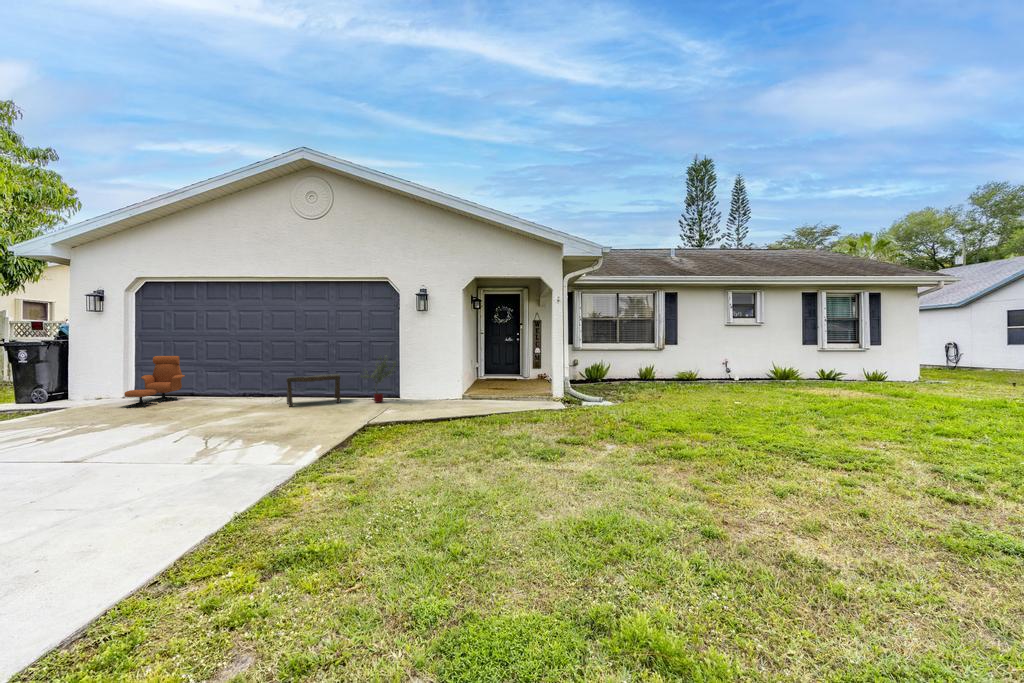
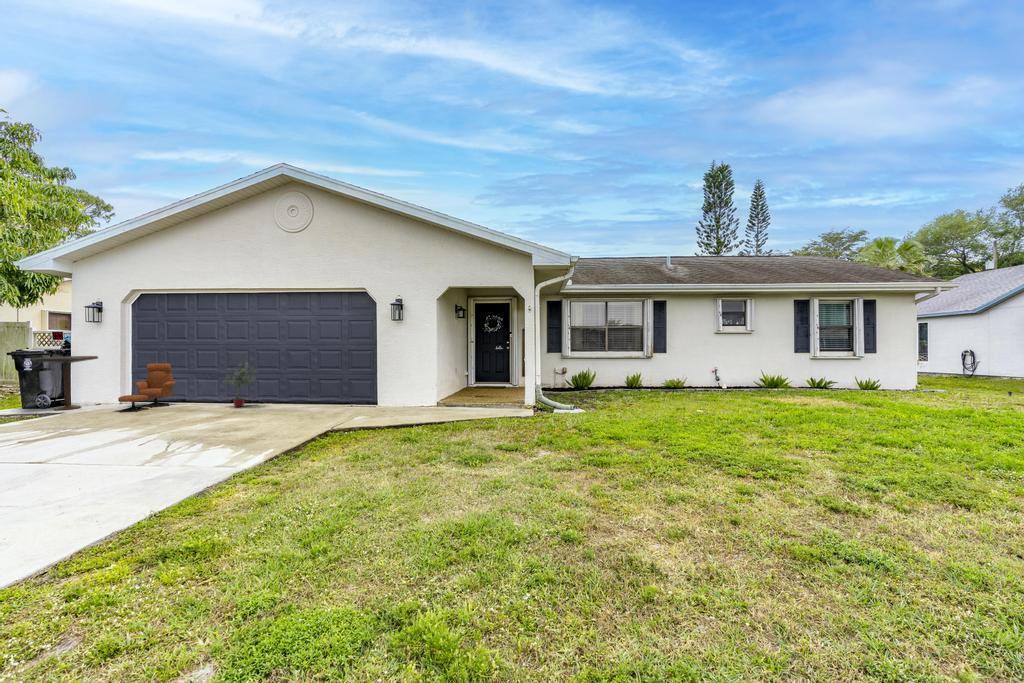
pedestal table: none [26,348,100,406] -> present [32,356,98,410]
potted tree: present [360,355,396,403] -> present [224,363,255,407]
bench: present [287,374,341,406] -> none [267,380,320,412]

